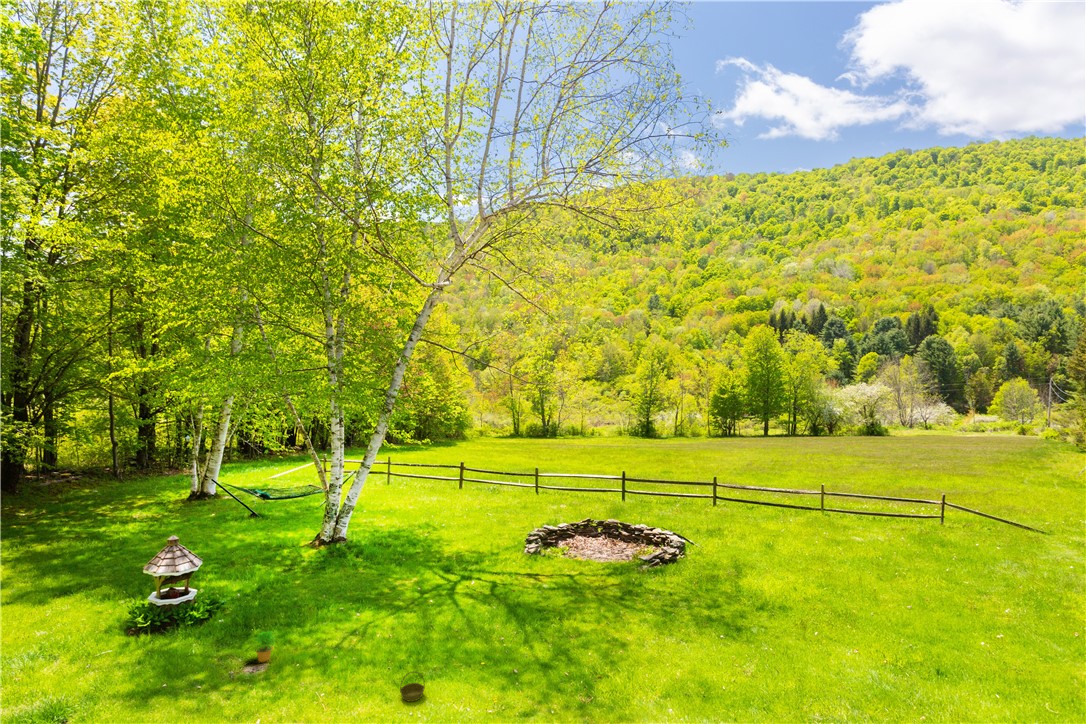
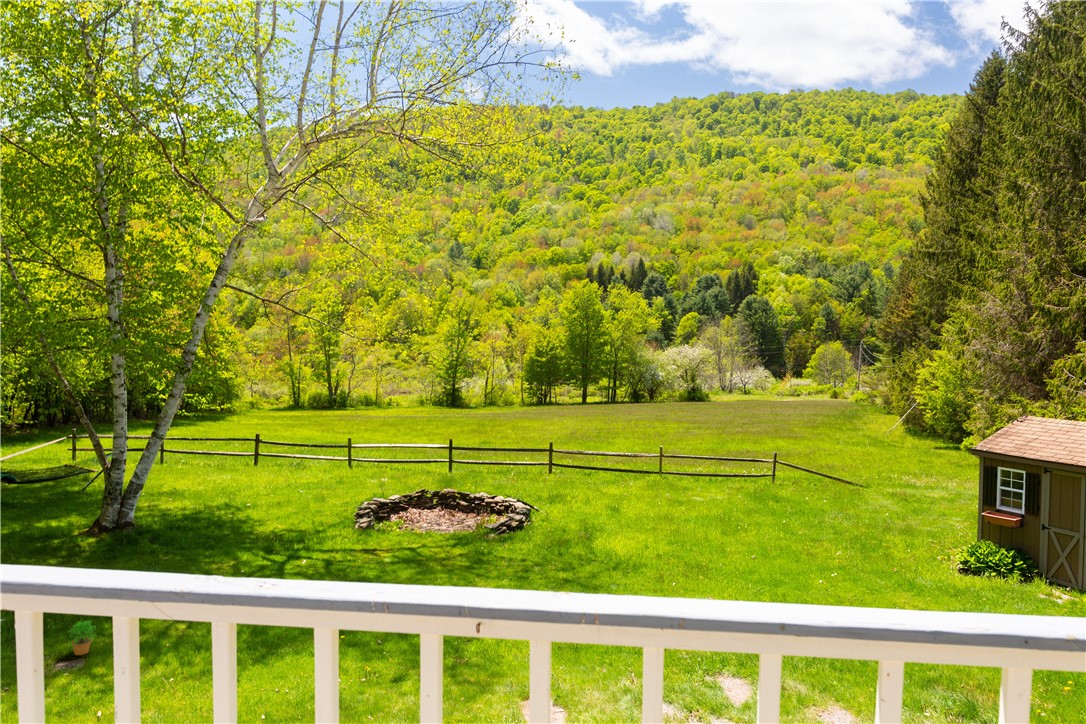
basket: present [400,672,425,702] -> none [267,640,294,670]

